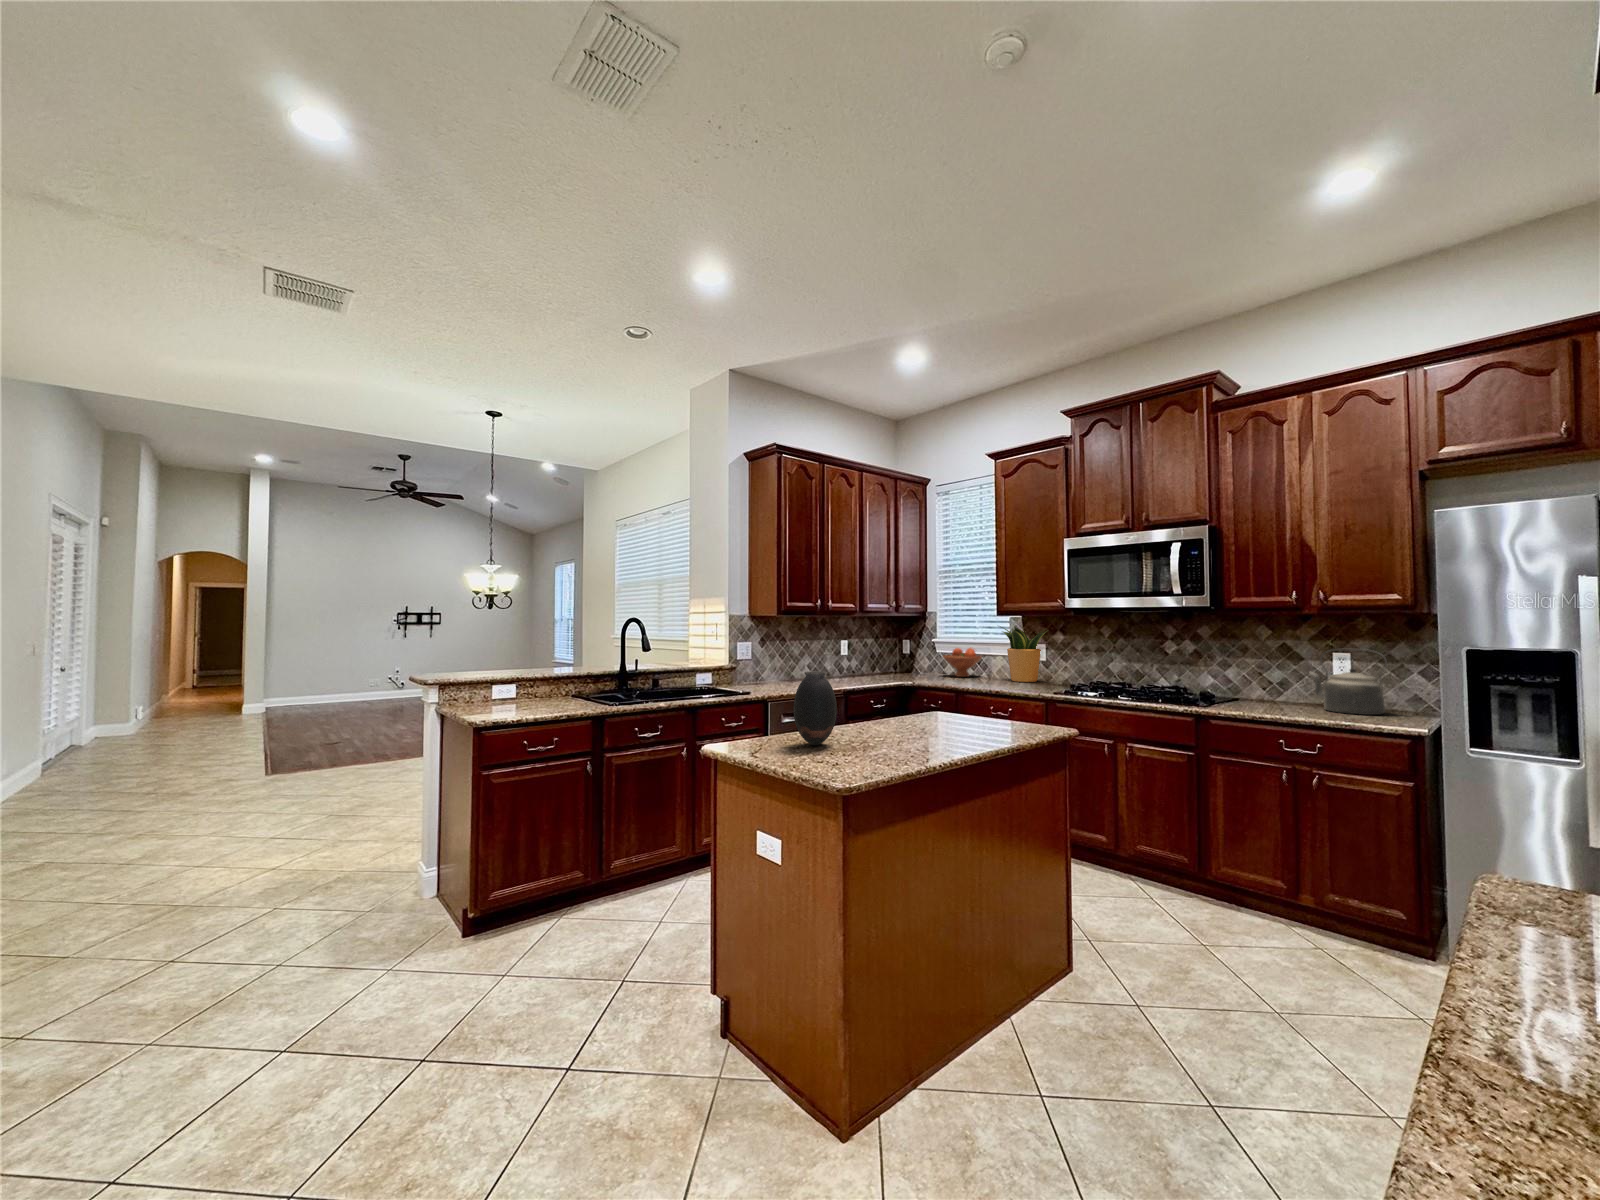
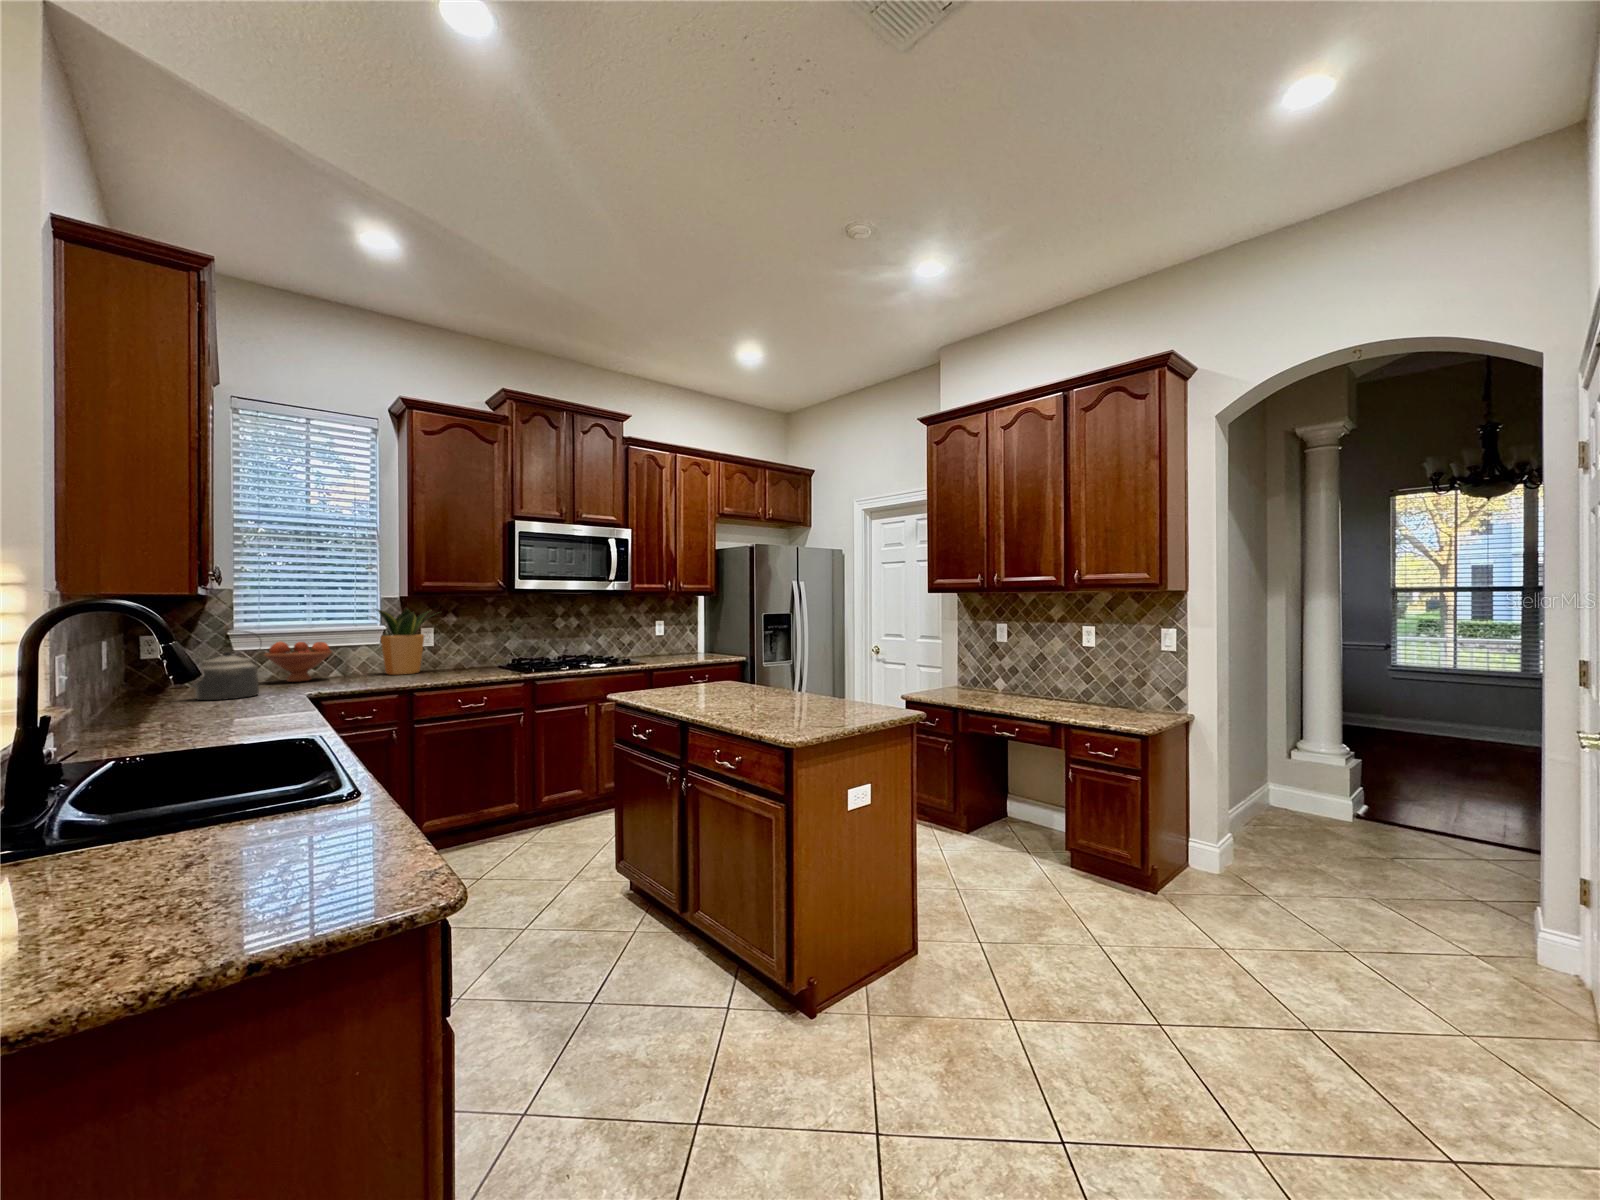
kettle: present [1310,649,1387,715] -> present [188,630,261,700]
vase: present [794,671,837,745] -> none [766,644,807,713]

